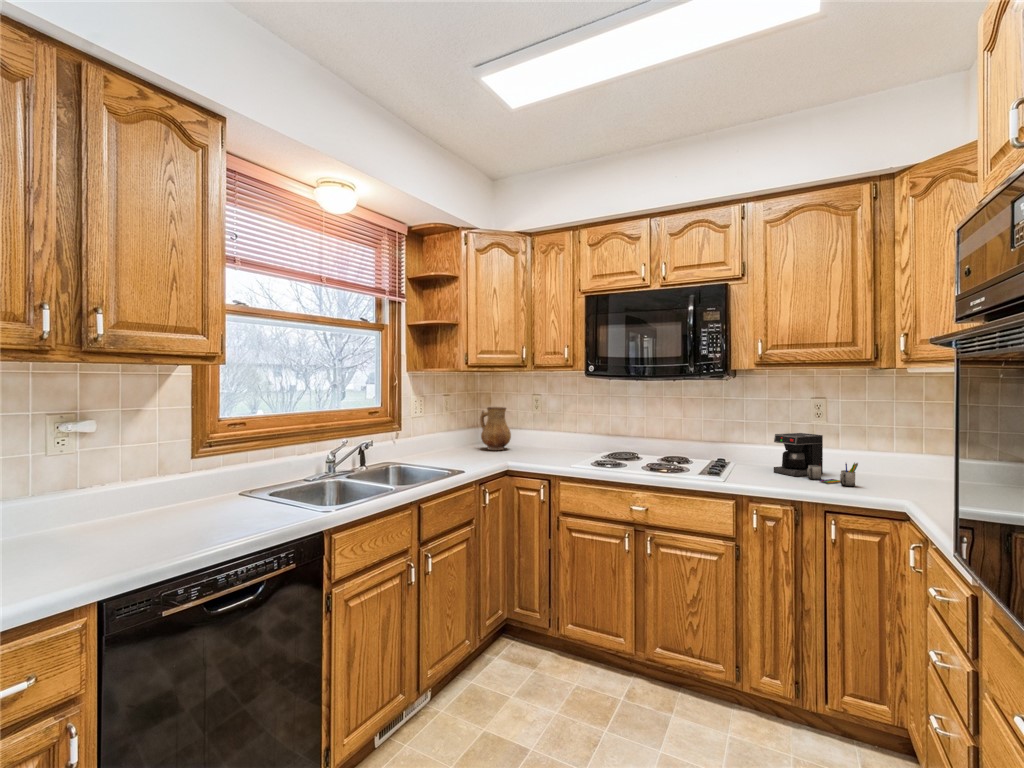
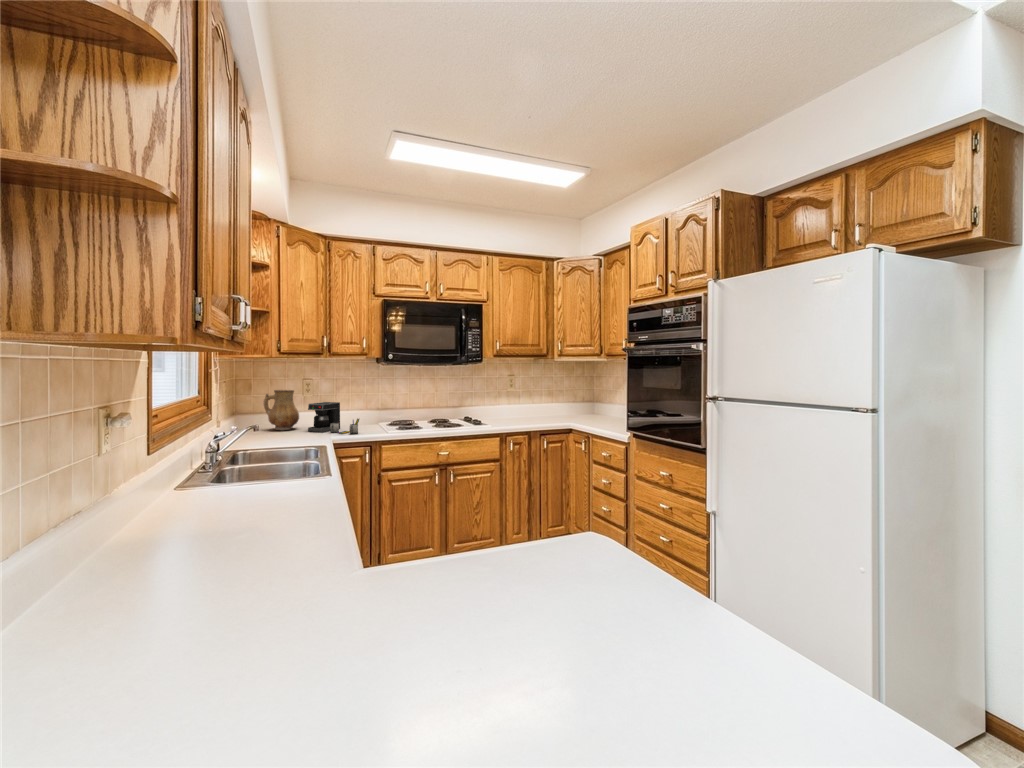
coffee maker: present [774,433,858,486] -> present [308,402,359,434]

